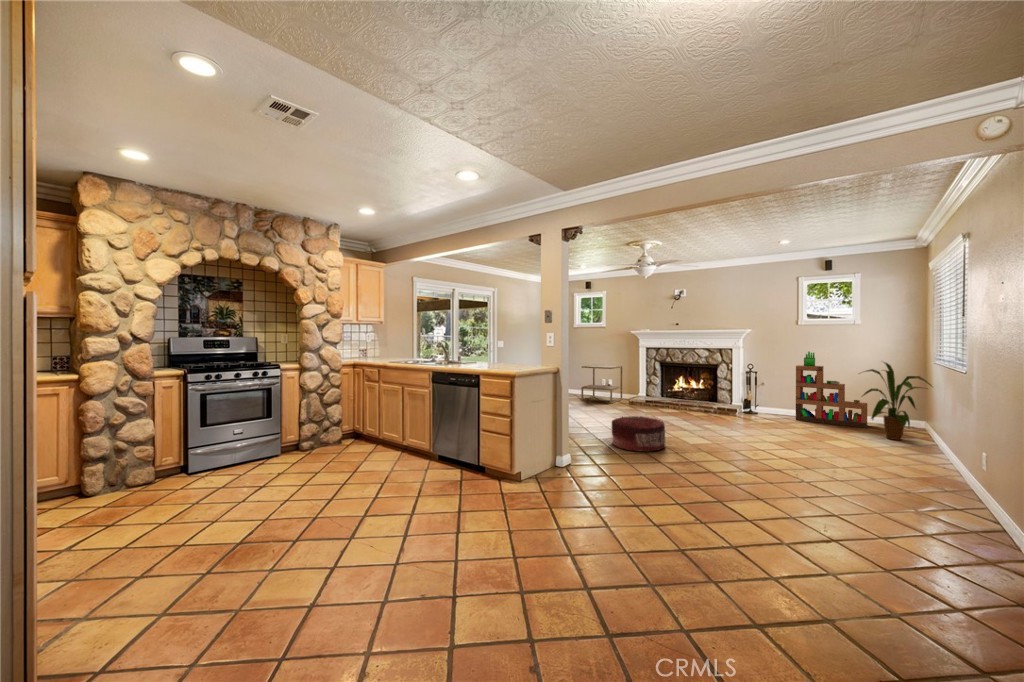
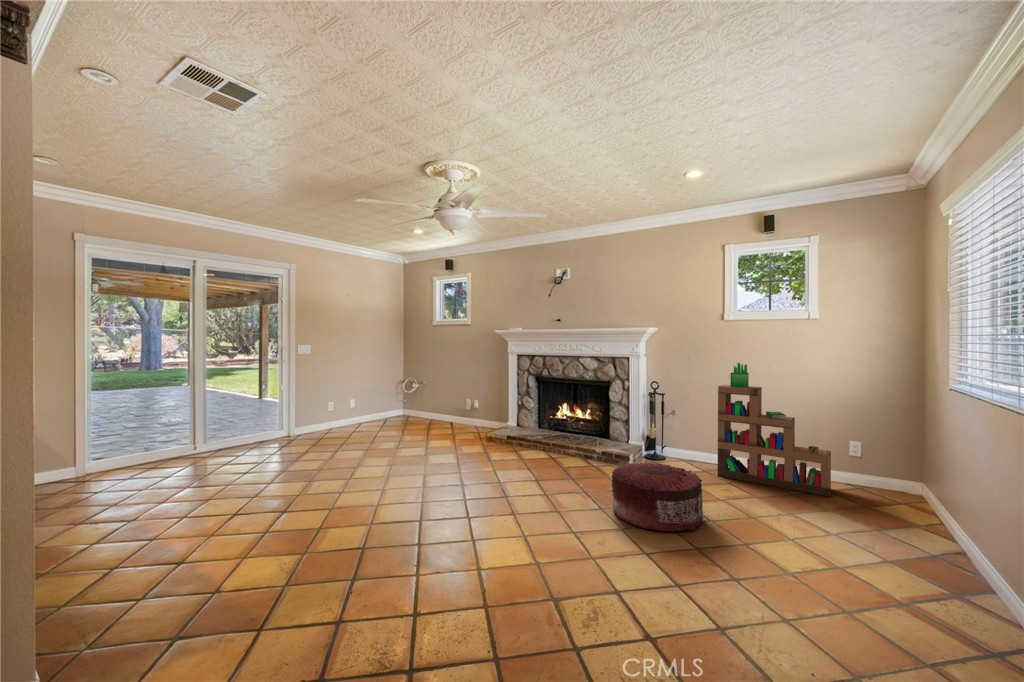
house plant: present [863,362,932,440] -> none [814,381,962,537]
side table: present [581,365,622,404] -> none [424,379,489,439]
pouf: present [612,416,666,452] -> present [612,462,704,532]

